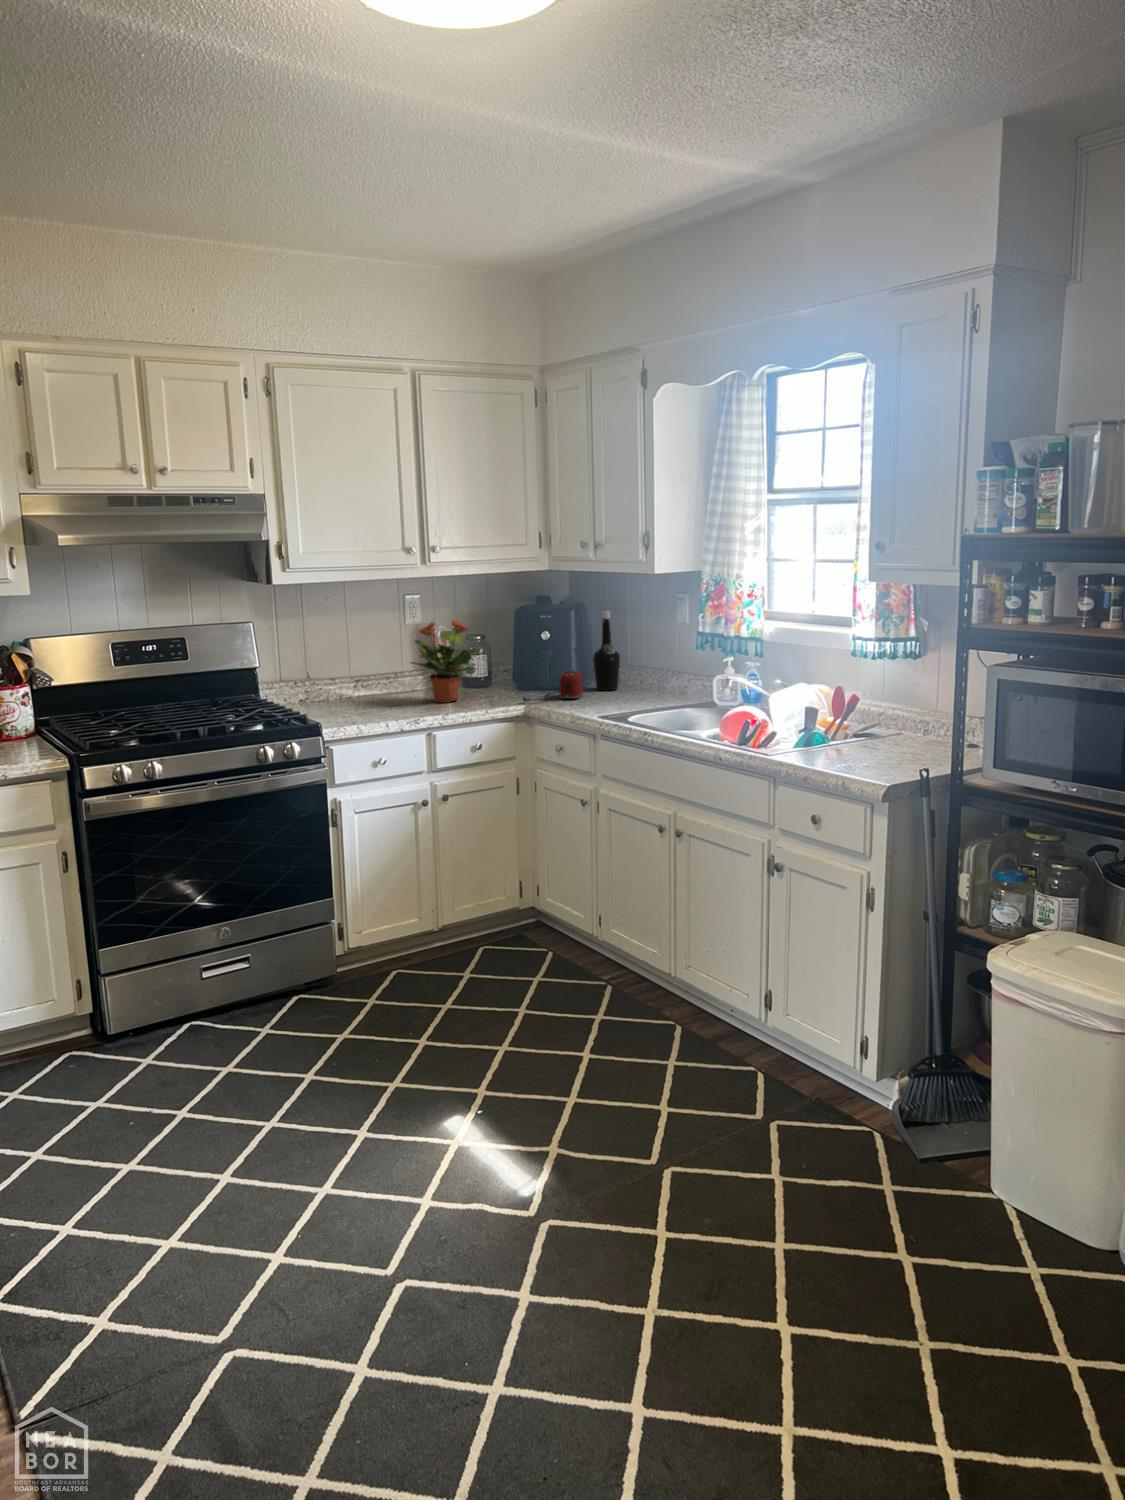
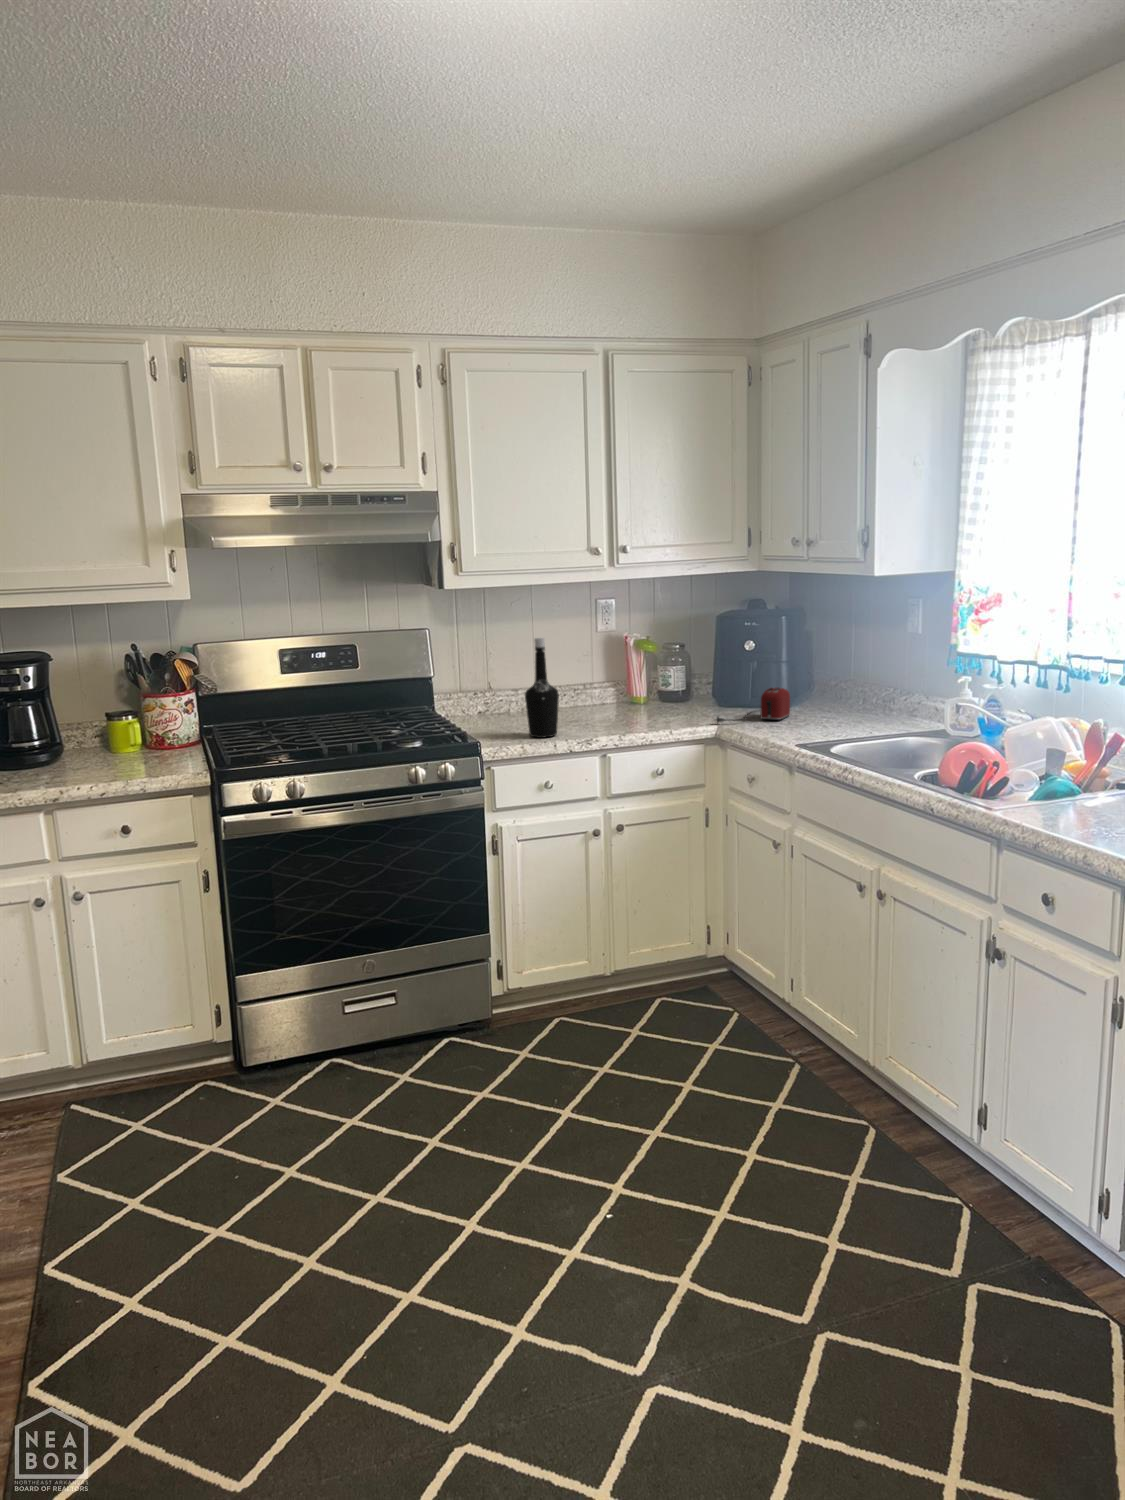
bottle: present [593,611,620,690] -> present [525,638,559,738]
potted plant: present [411,620,478,702] -> none [590,627,671,720]

